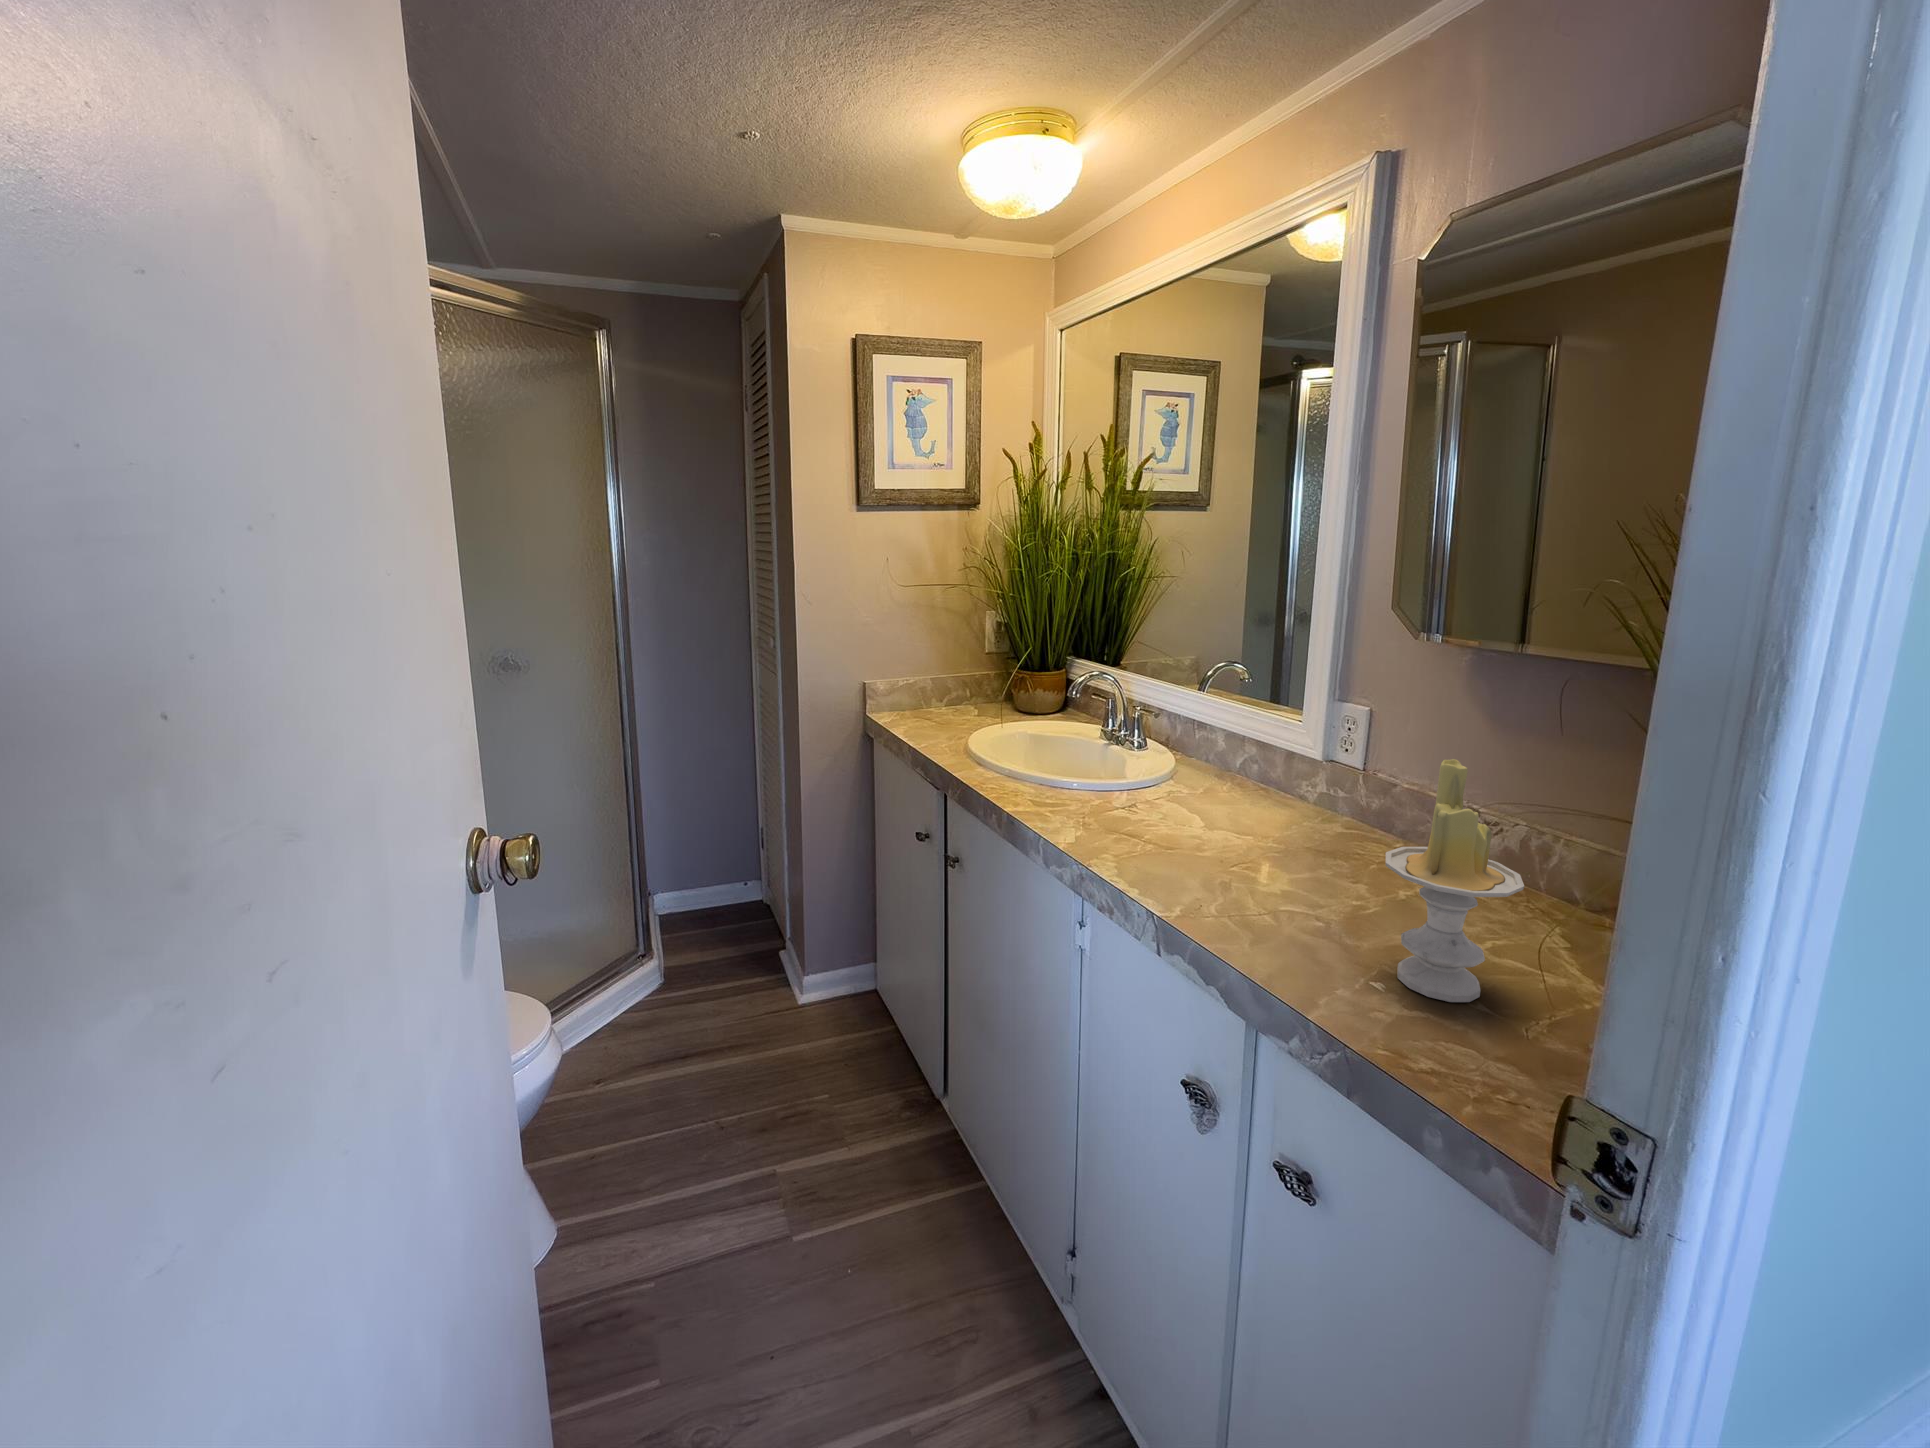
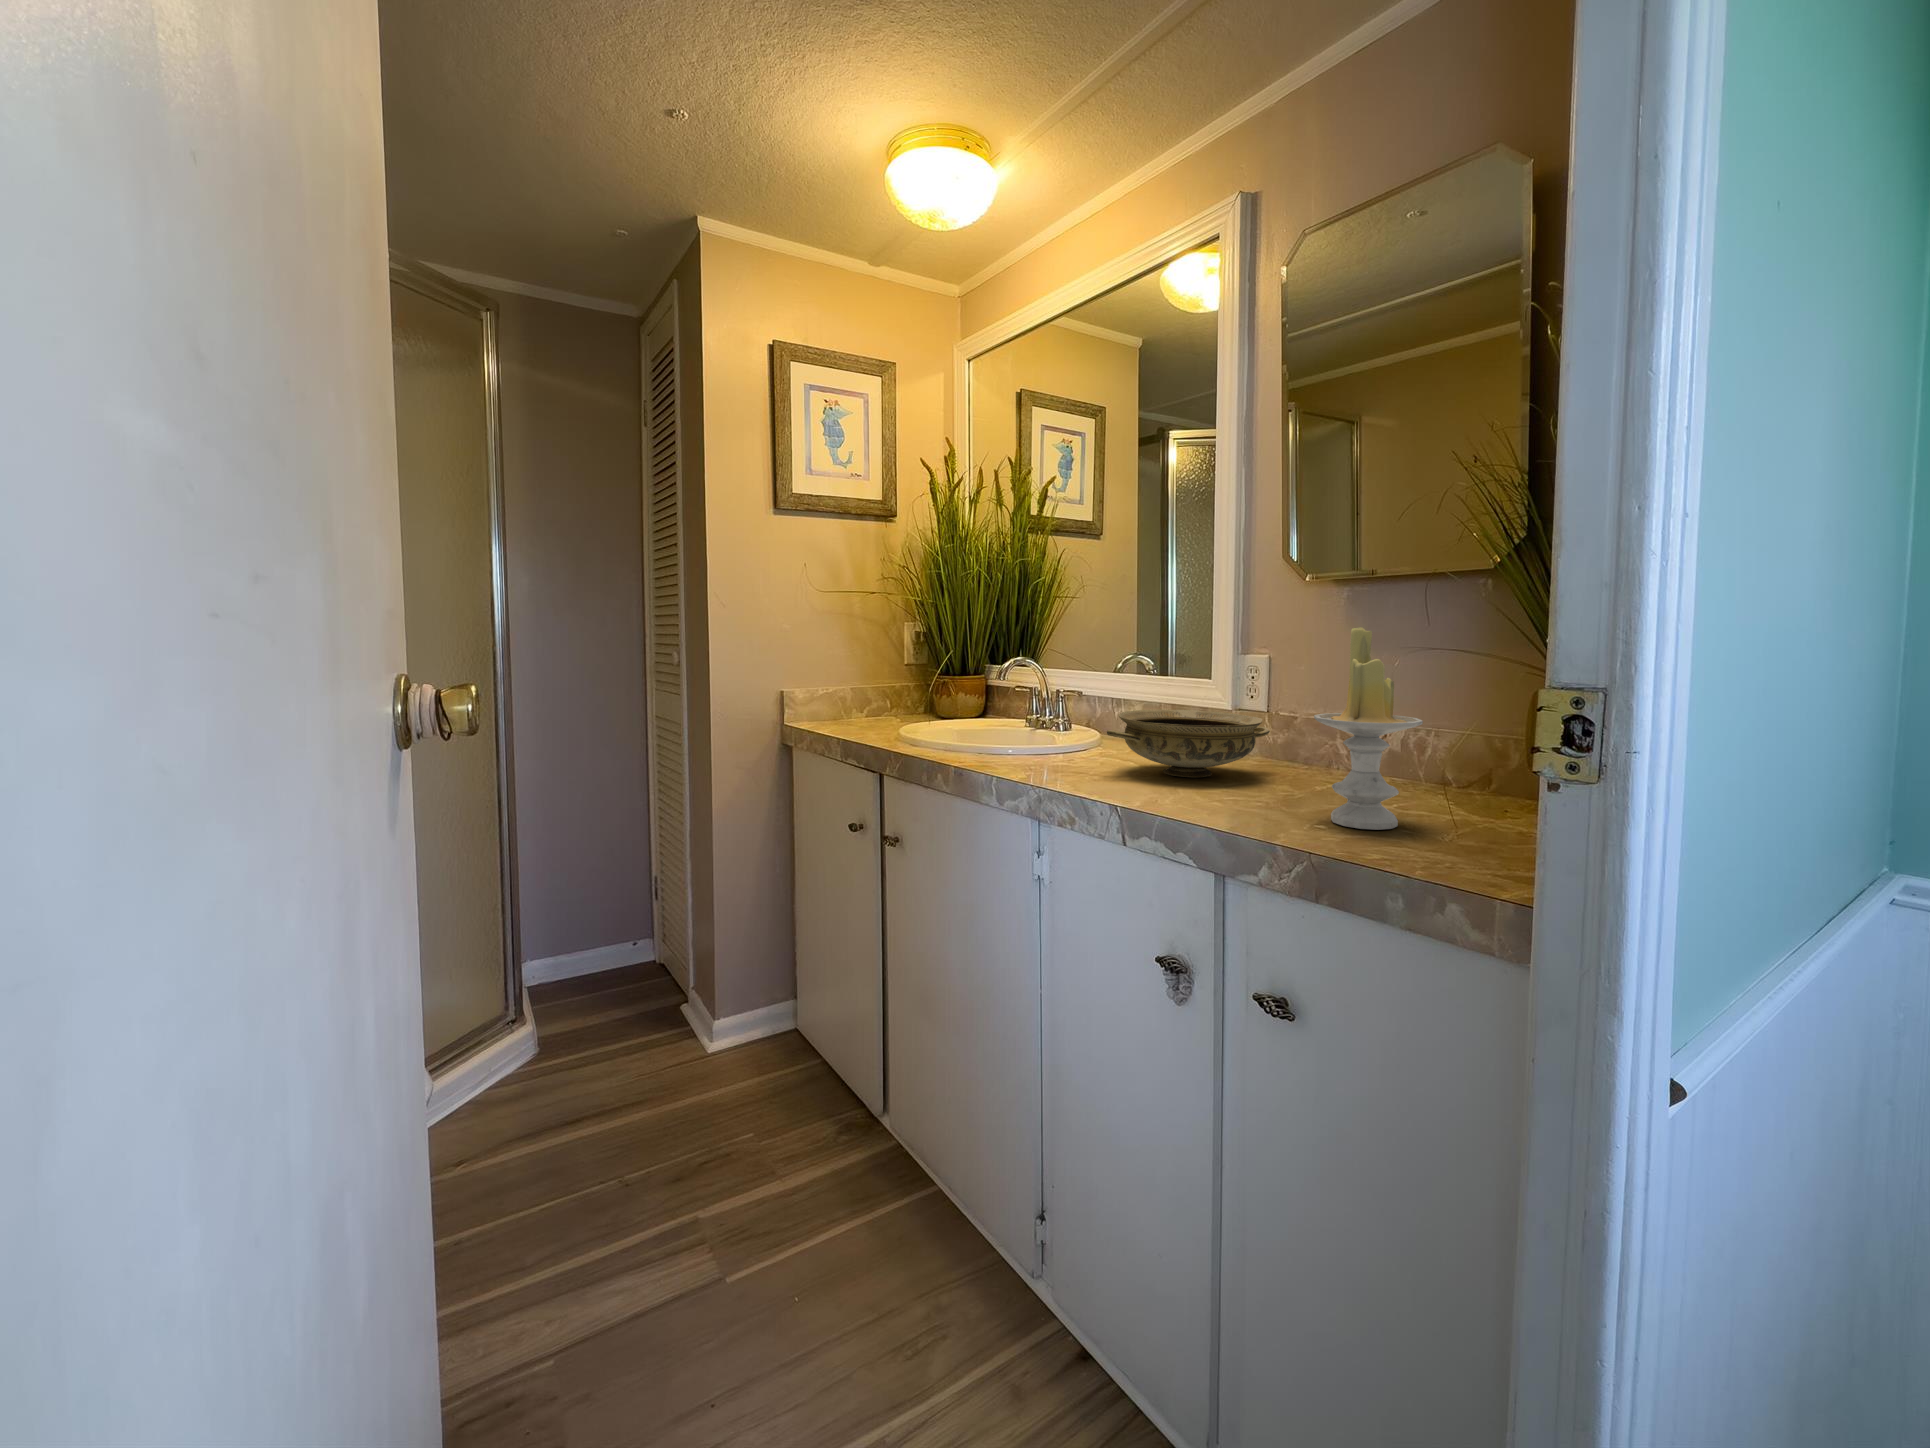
ceramic bowl: none [1160,767,1356,859] -> present [1107,710,1270,777]

